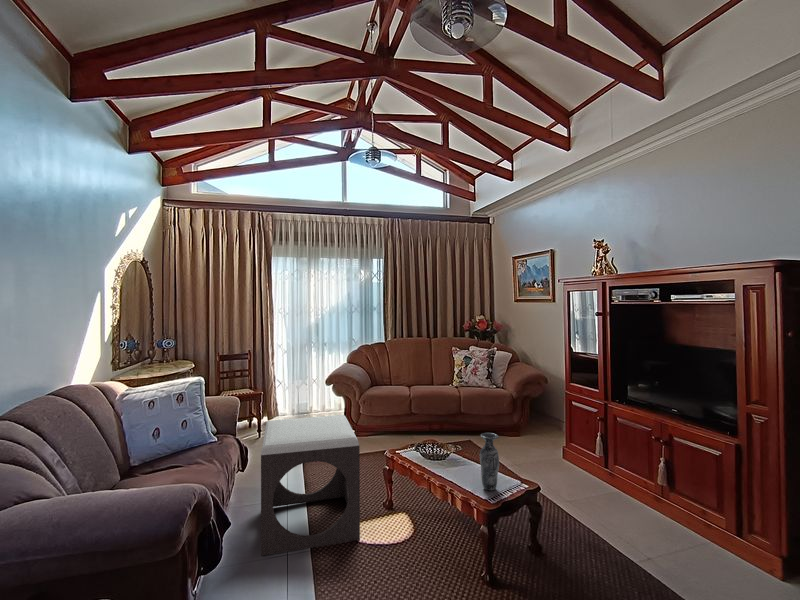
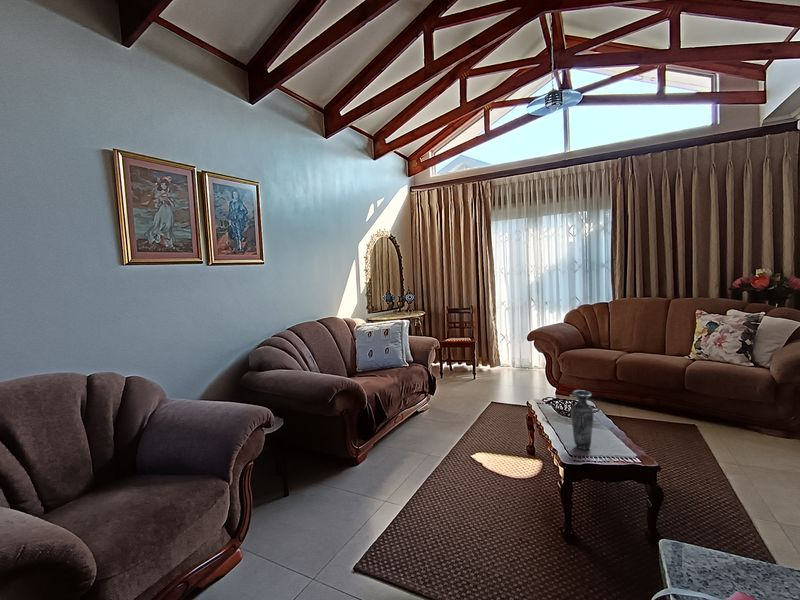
footstool: present [261,415,360,556] -> none [409,358,503,466]

